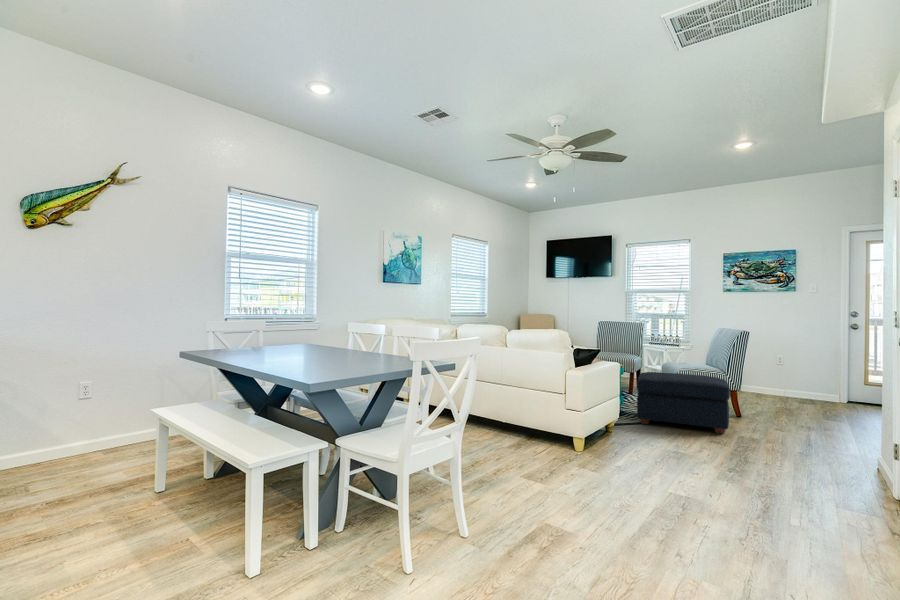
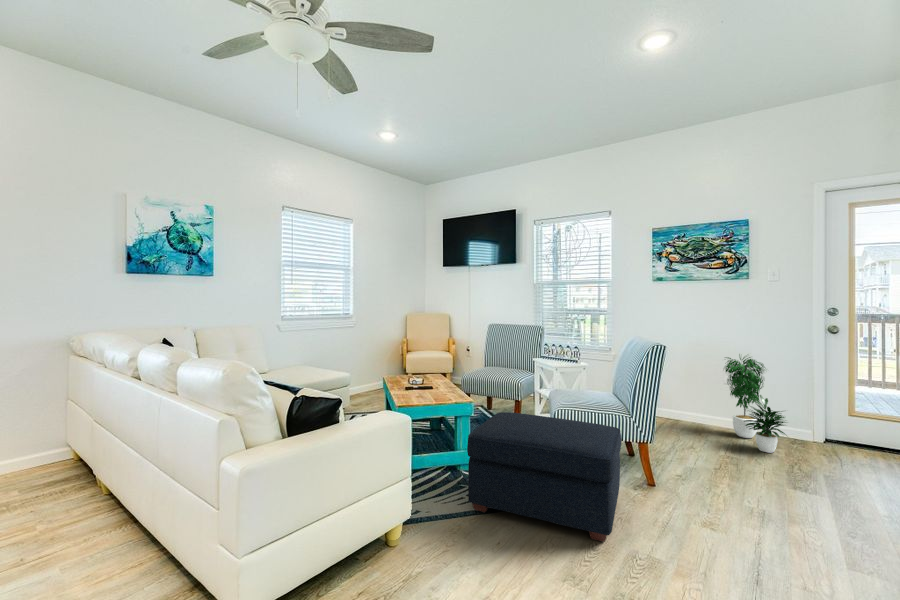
potted plant: none [776,341,824,407] -> present [725,355,786,453]

